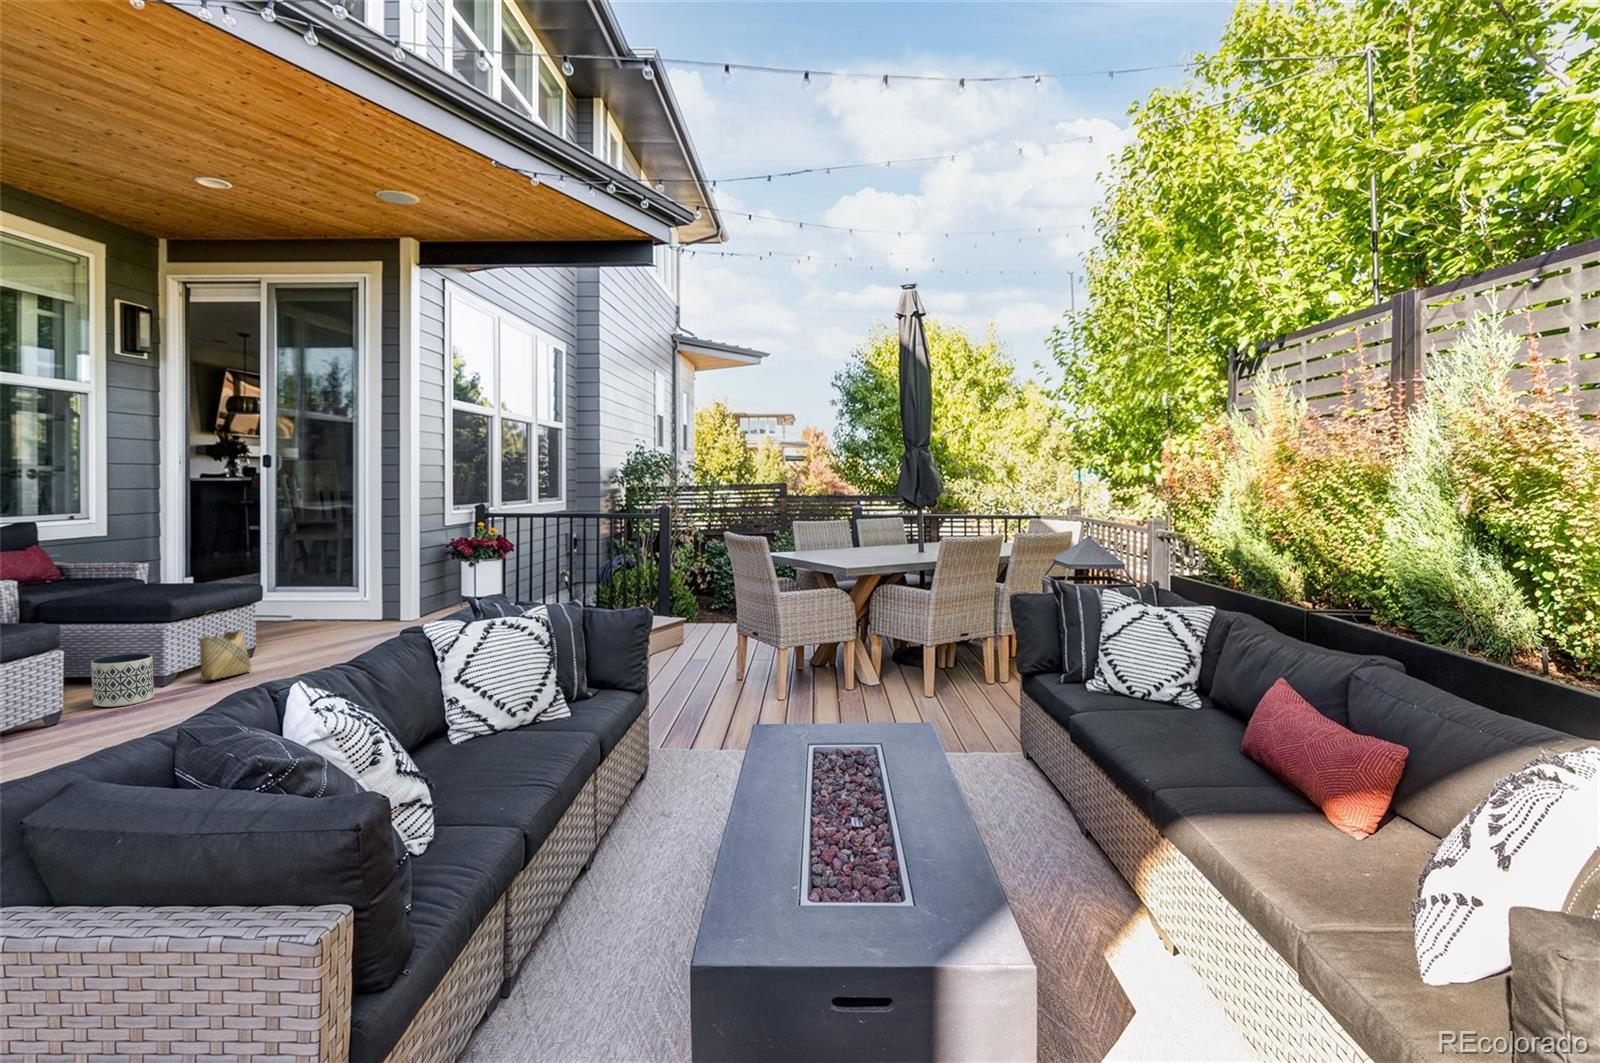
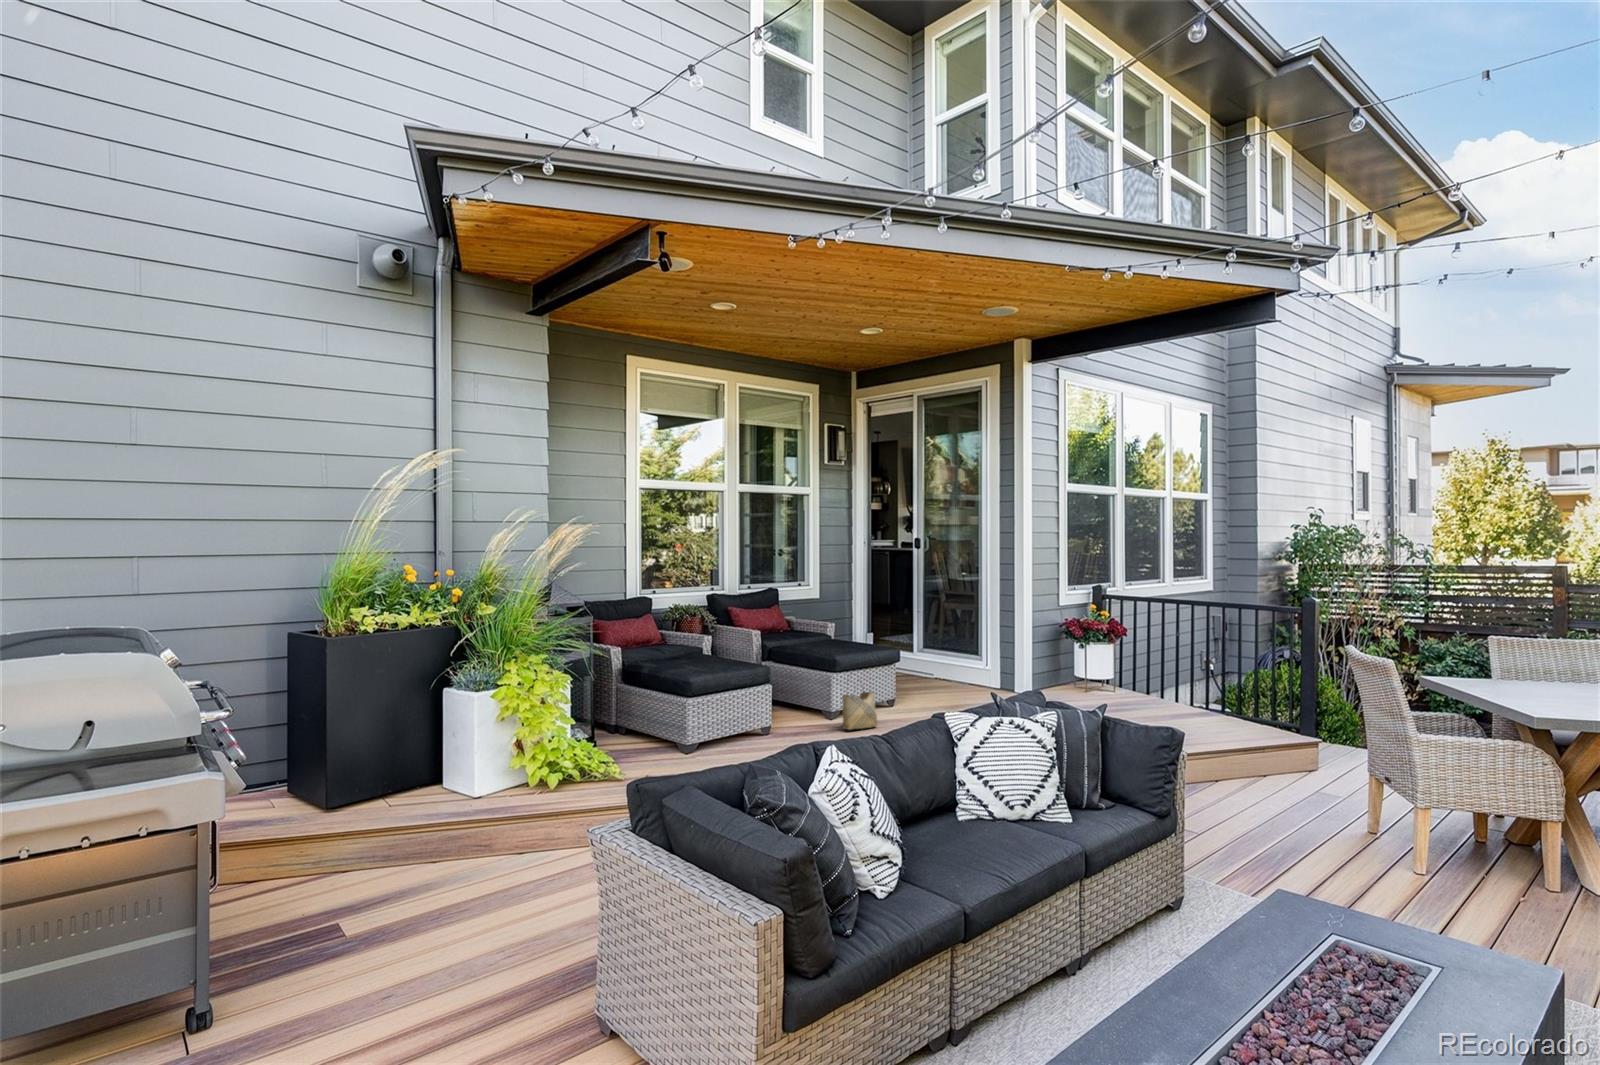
planter: present [91,653,154,707] -> none [775,701,811,740]

